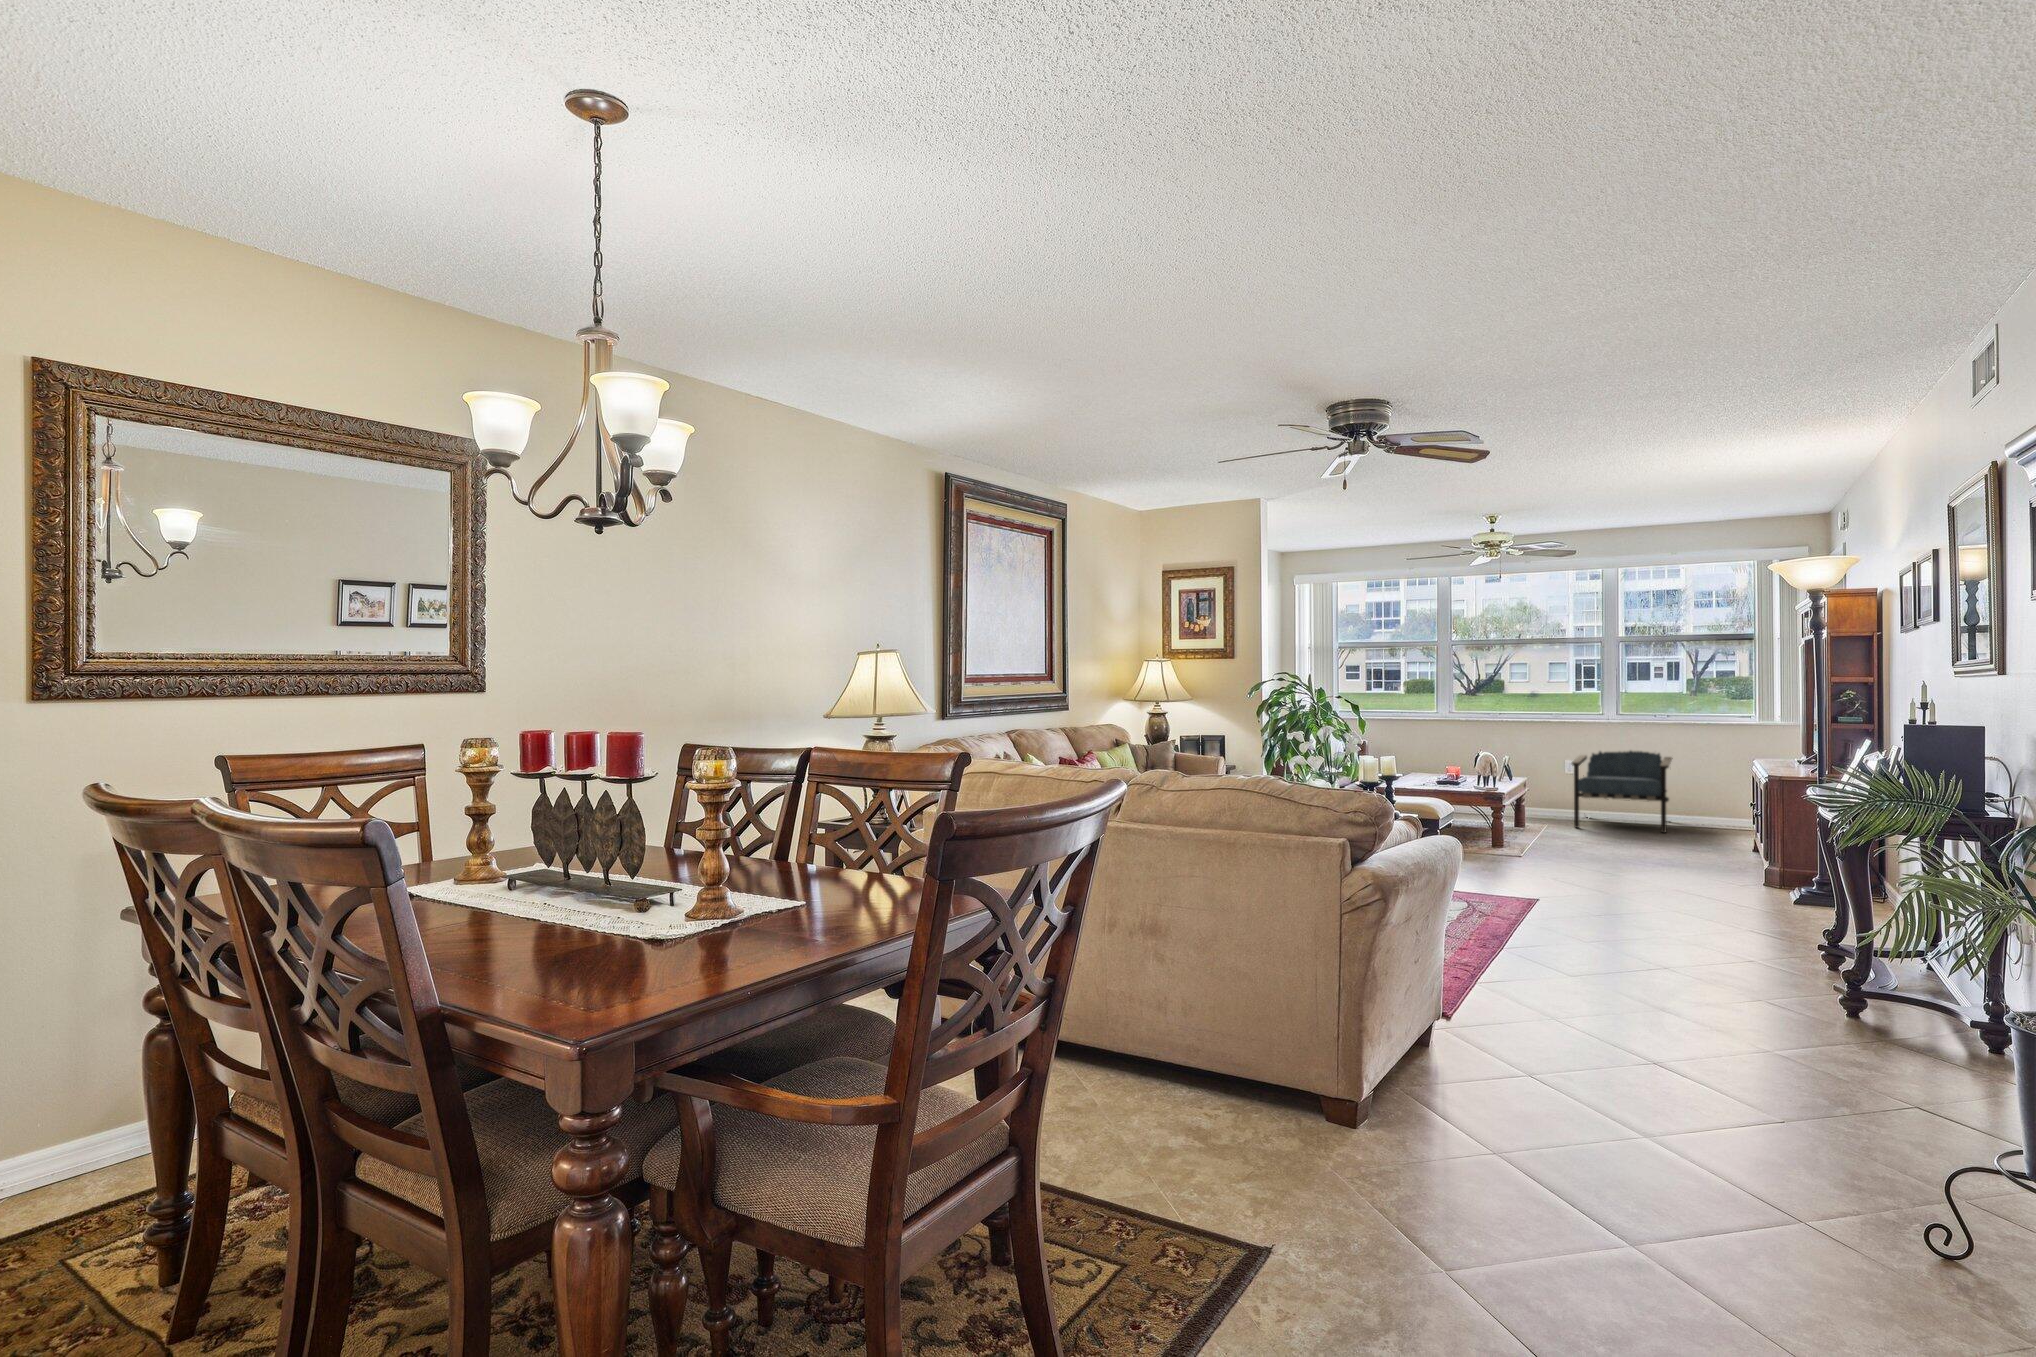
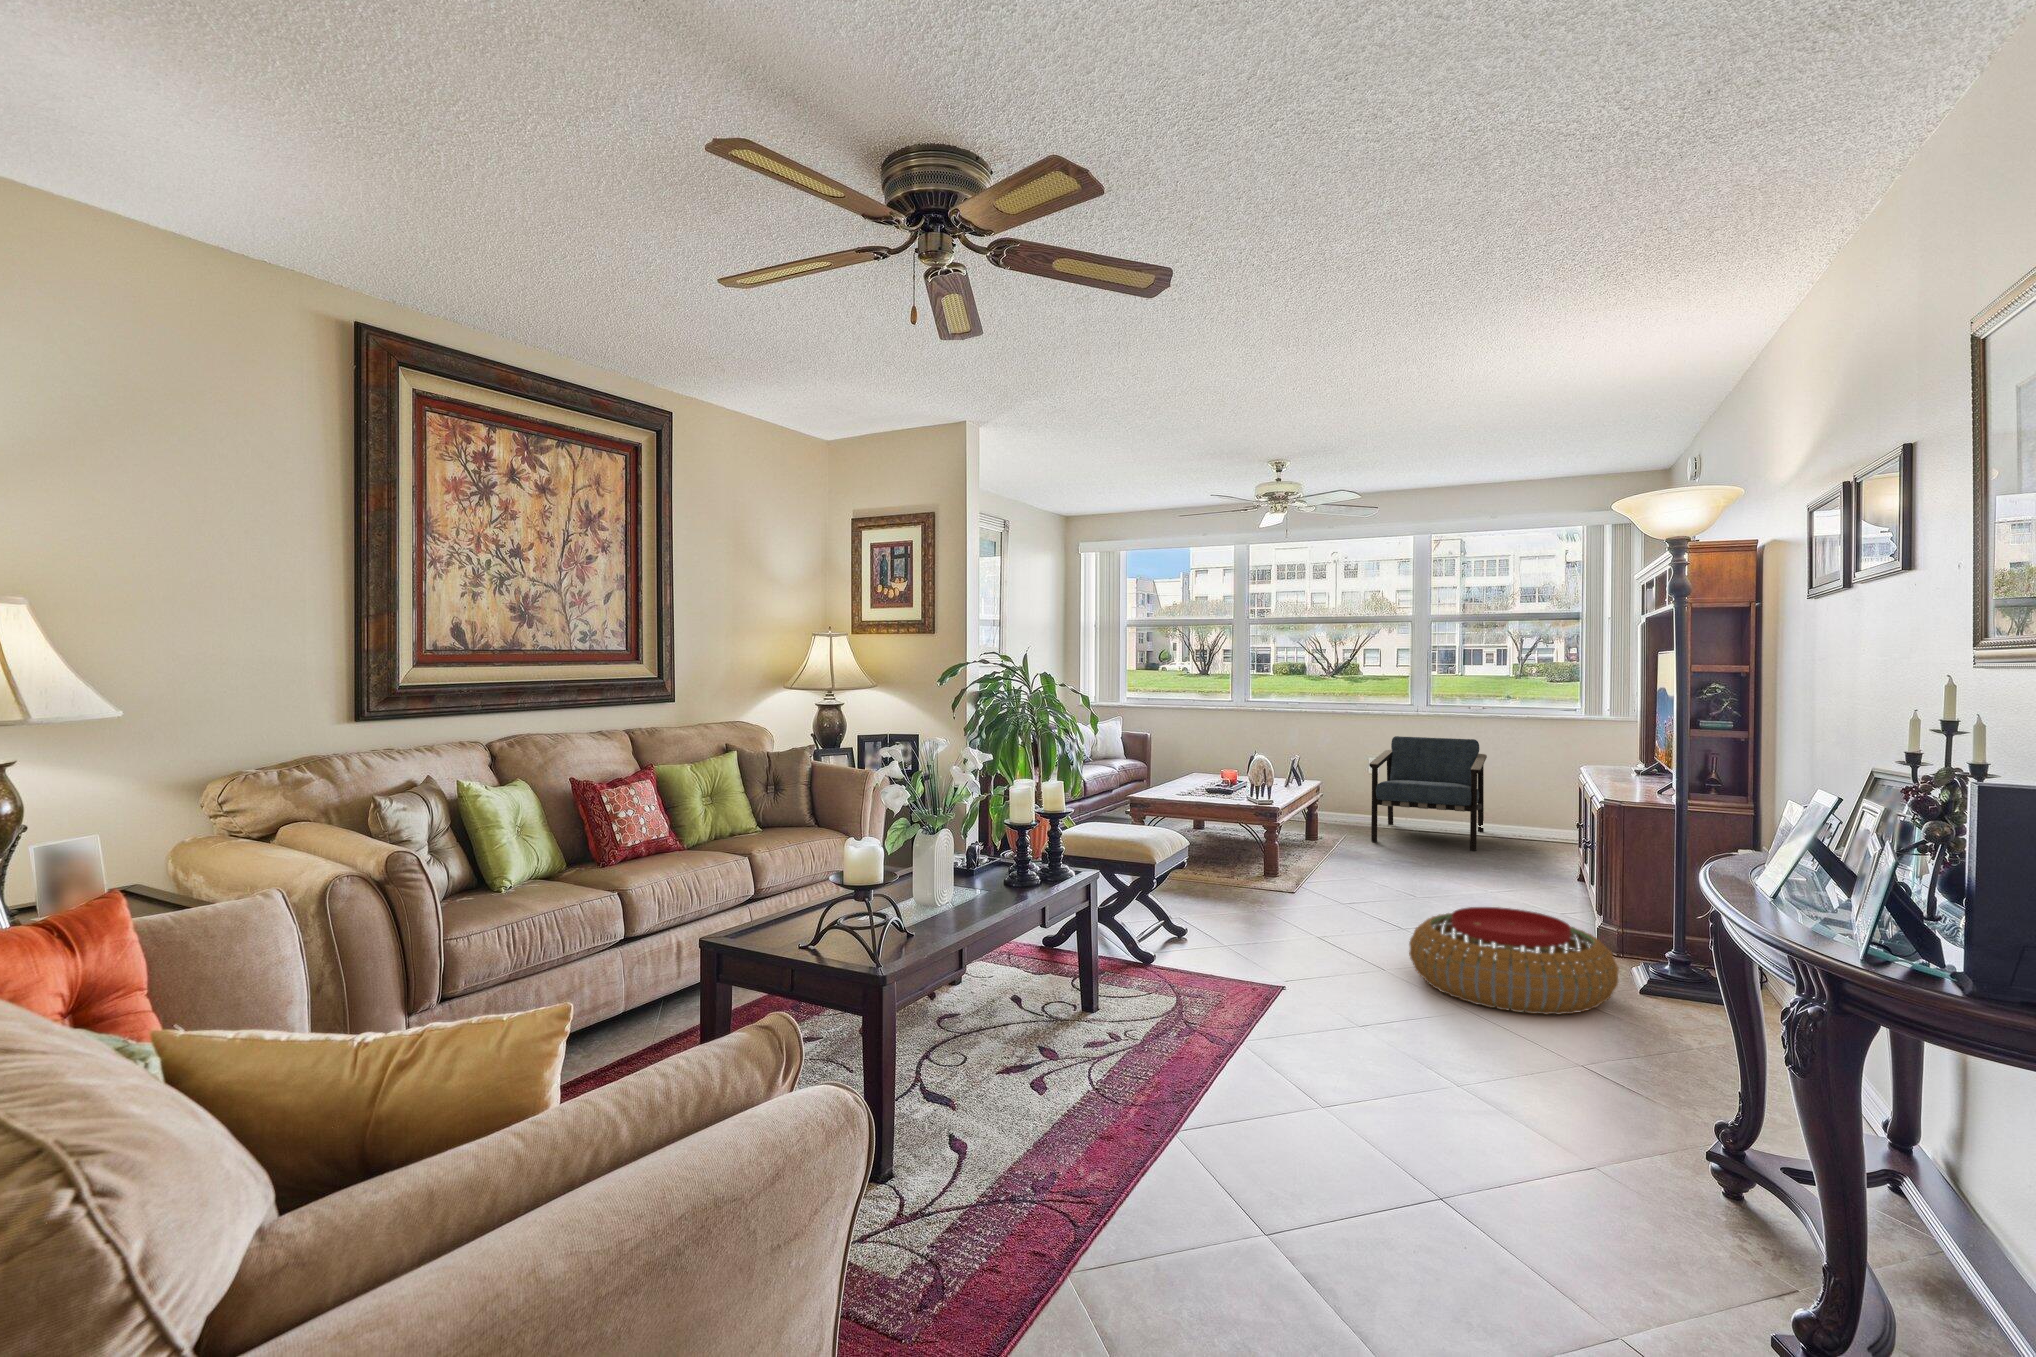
pouf: none [1627,848,1777,910] -> present [1409,907,1619,1014]

